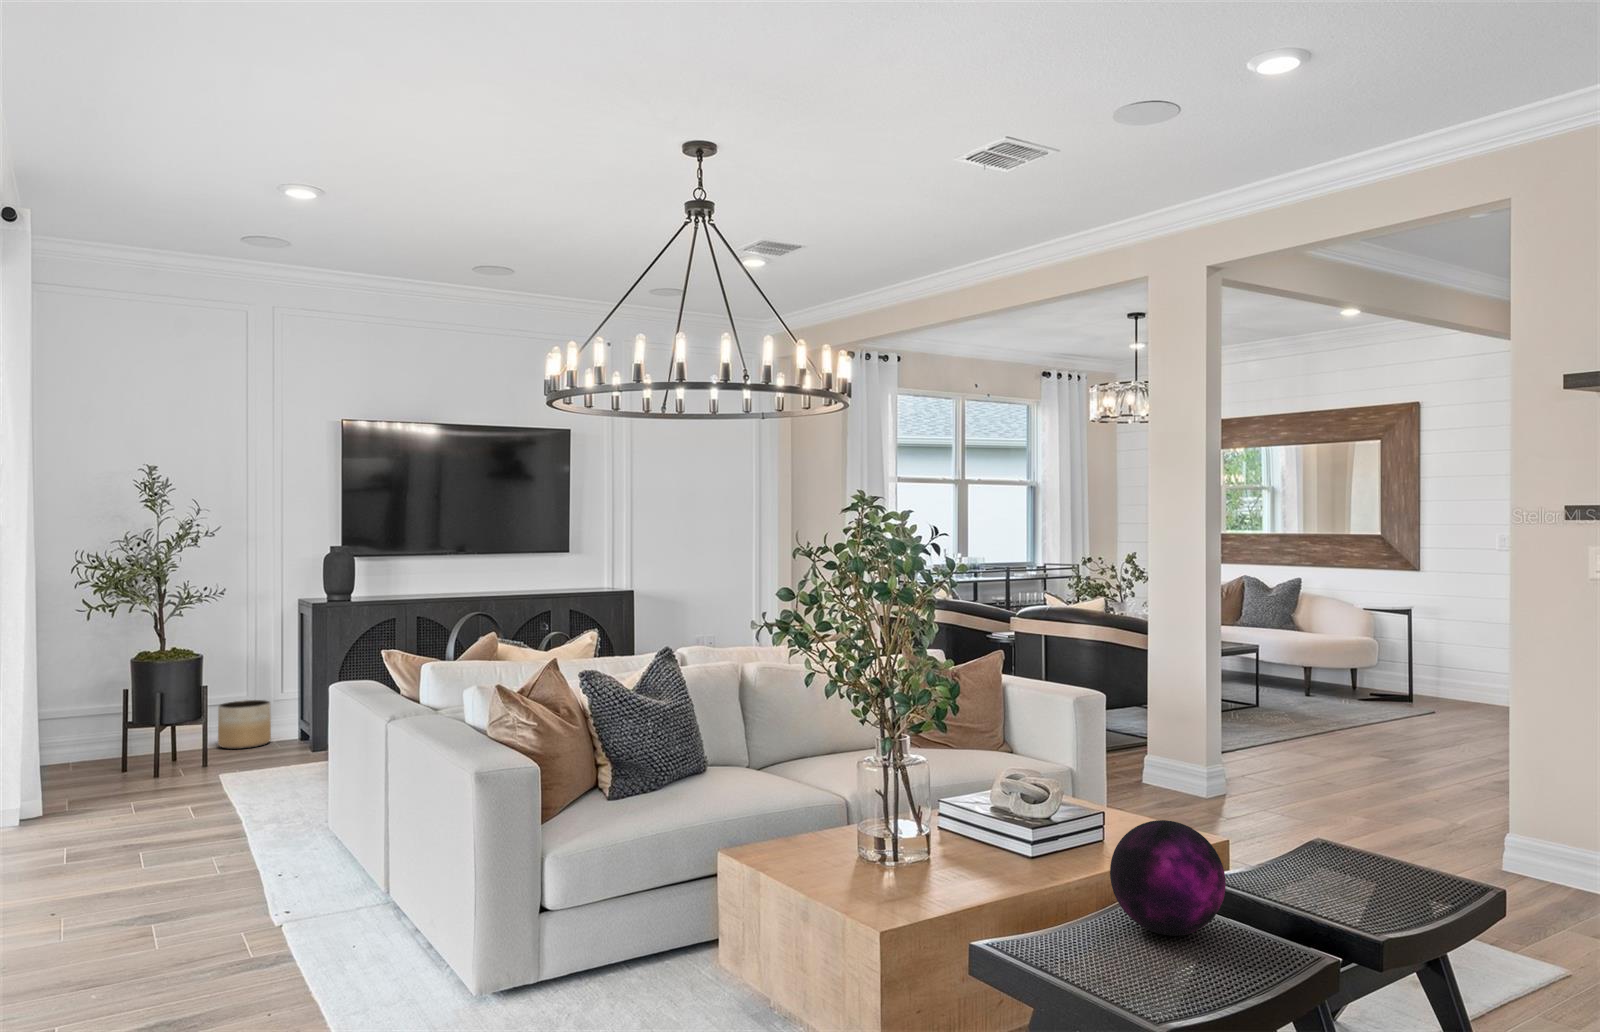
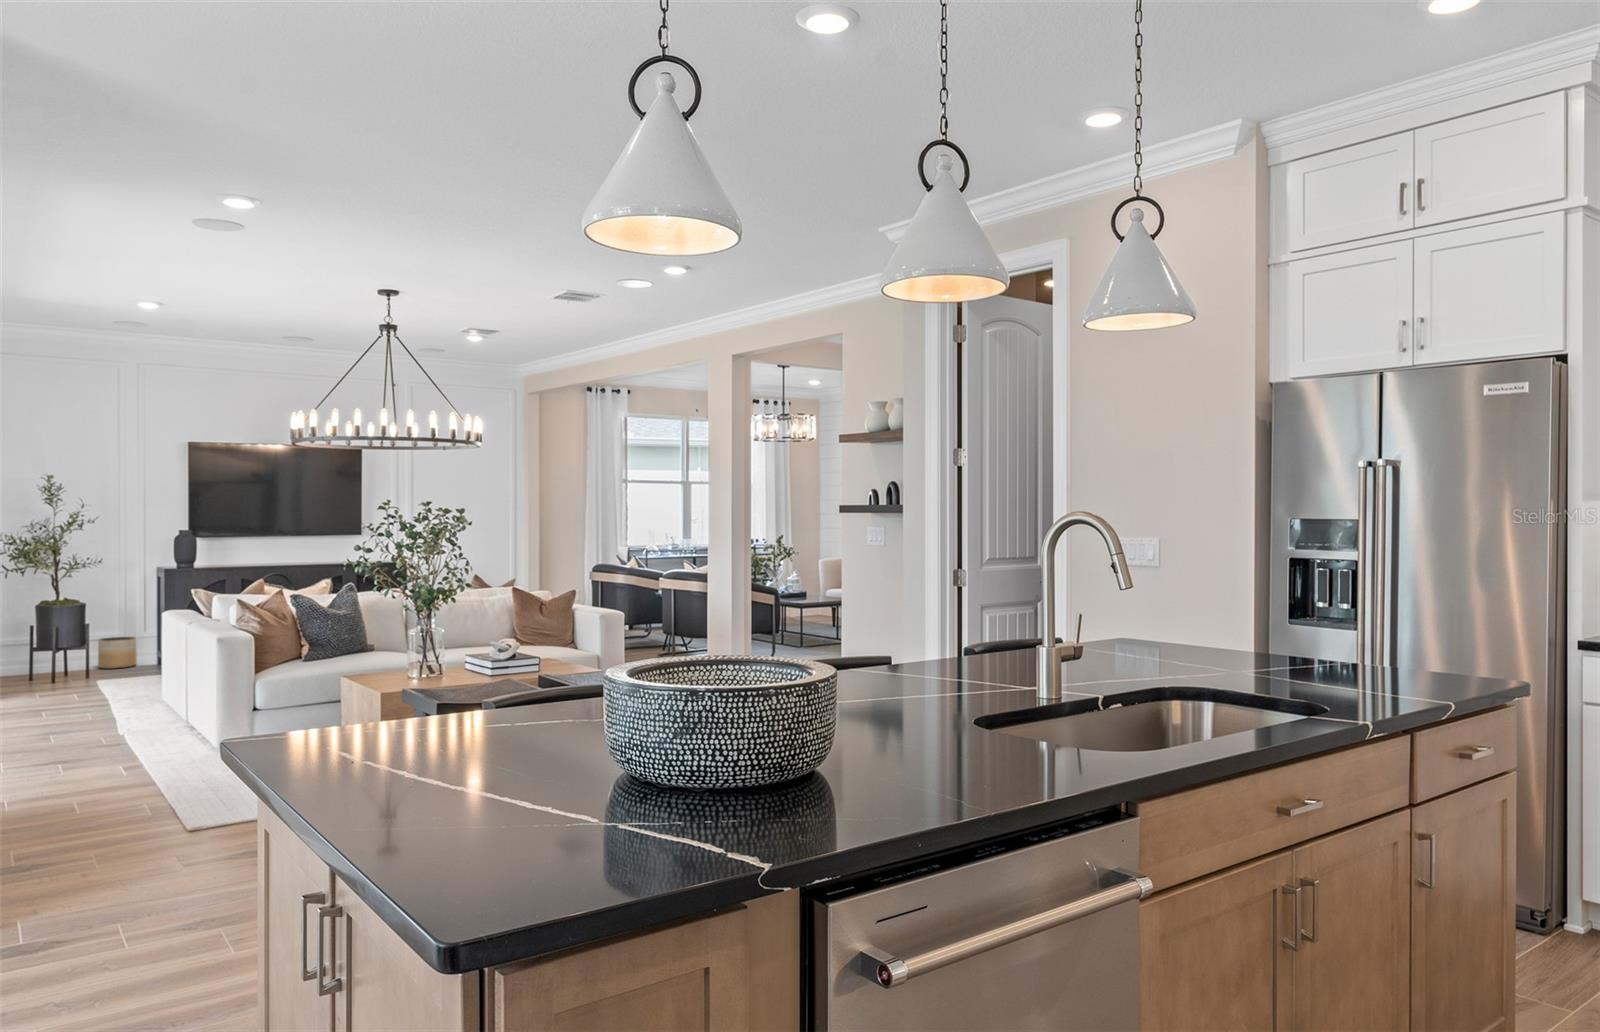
decorative orb: present [1110,820,1226,936] -> none [465,641,511,686]

